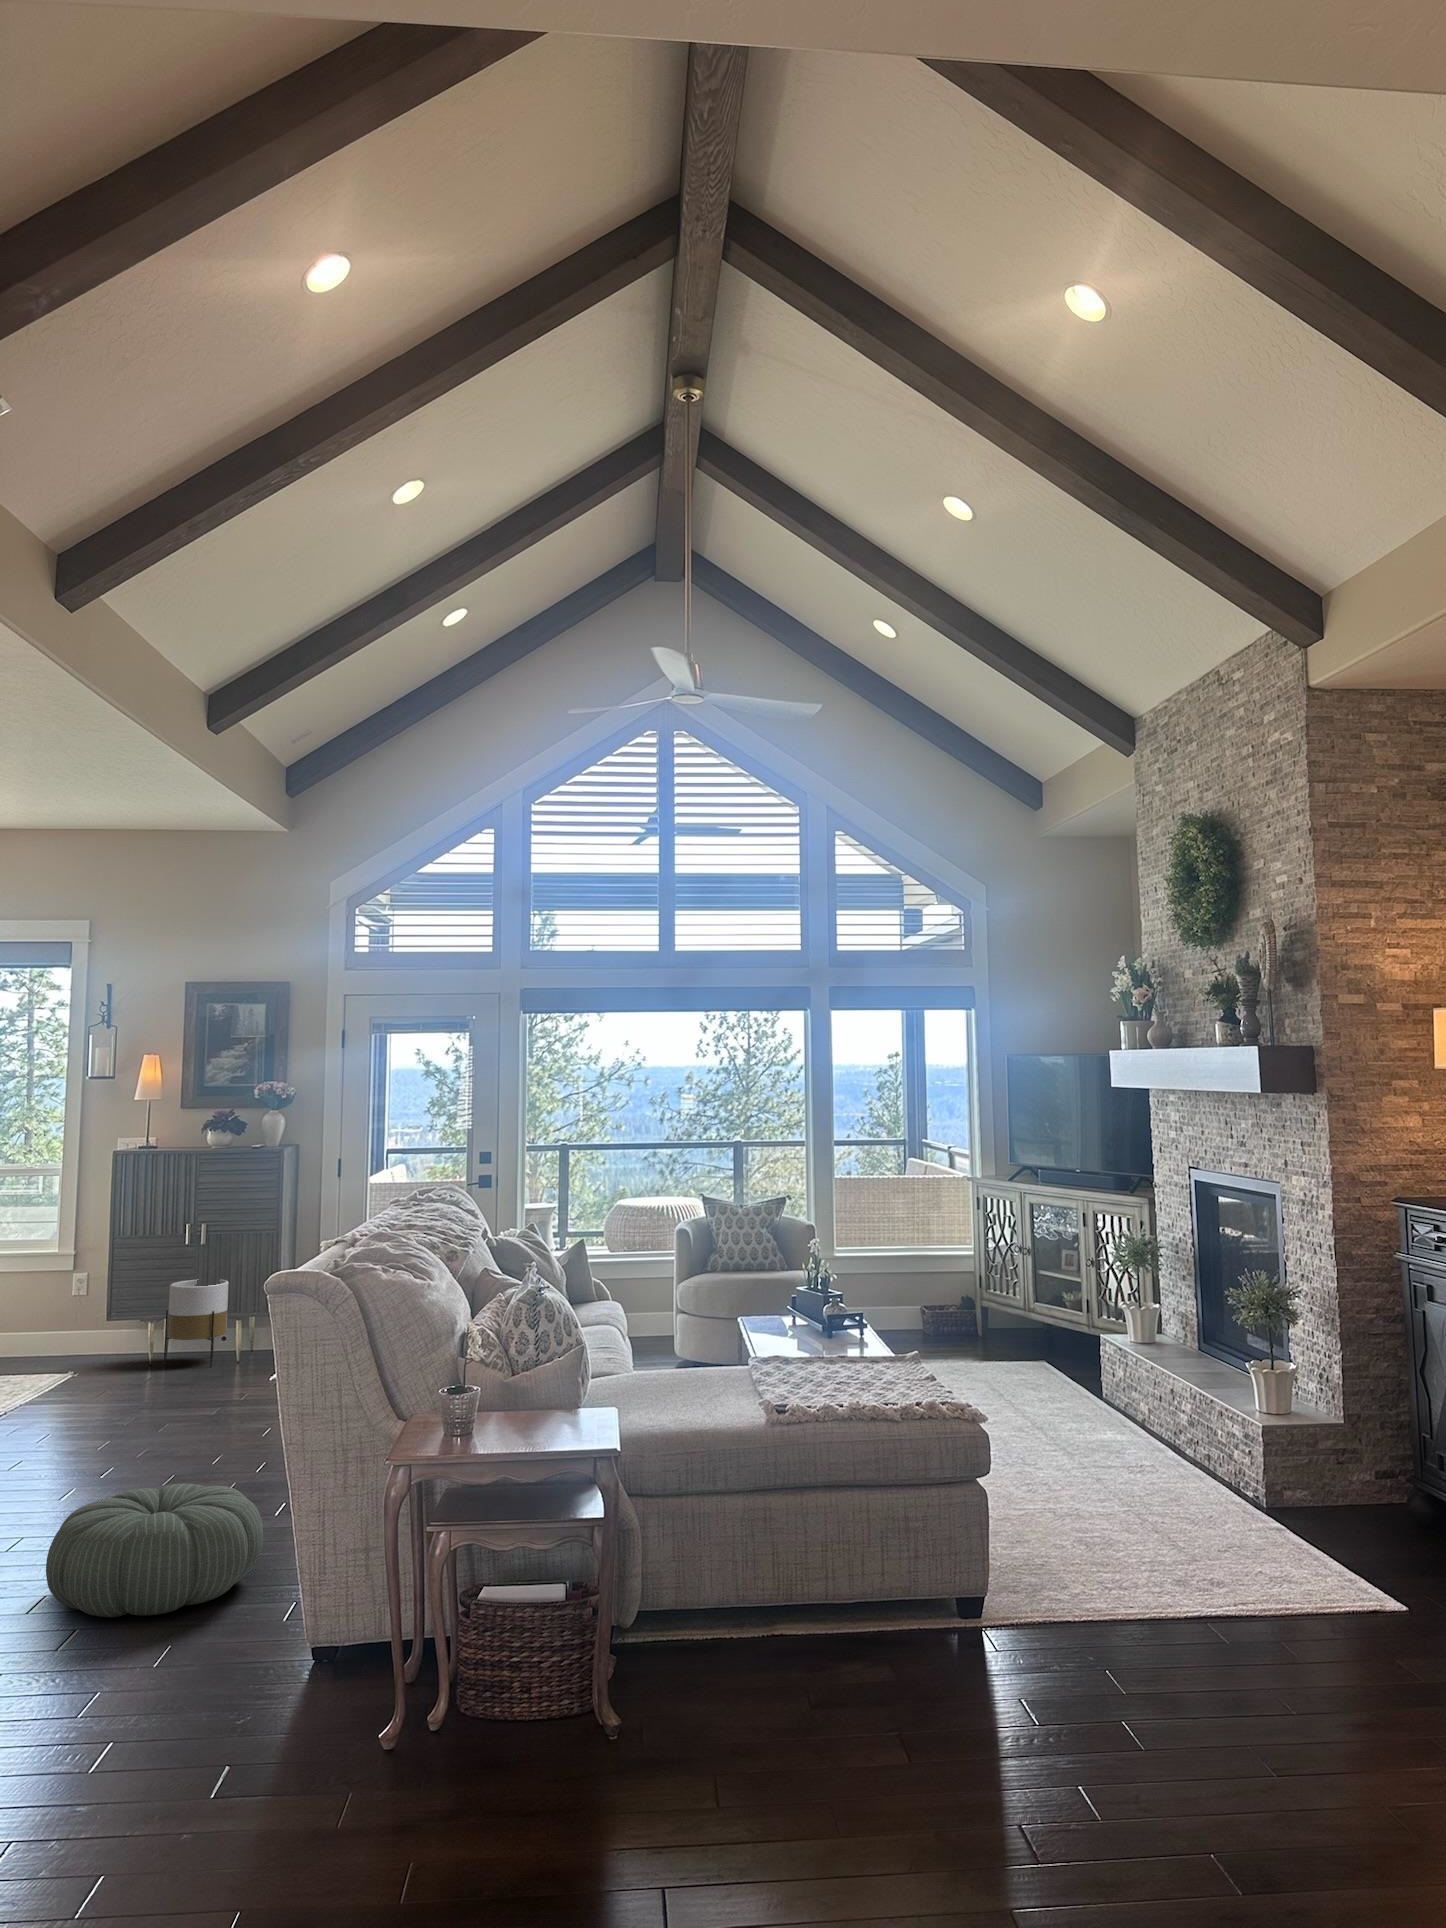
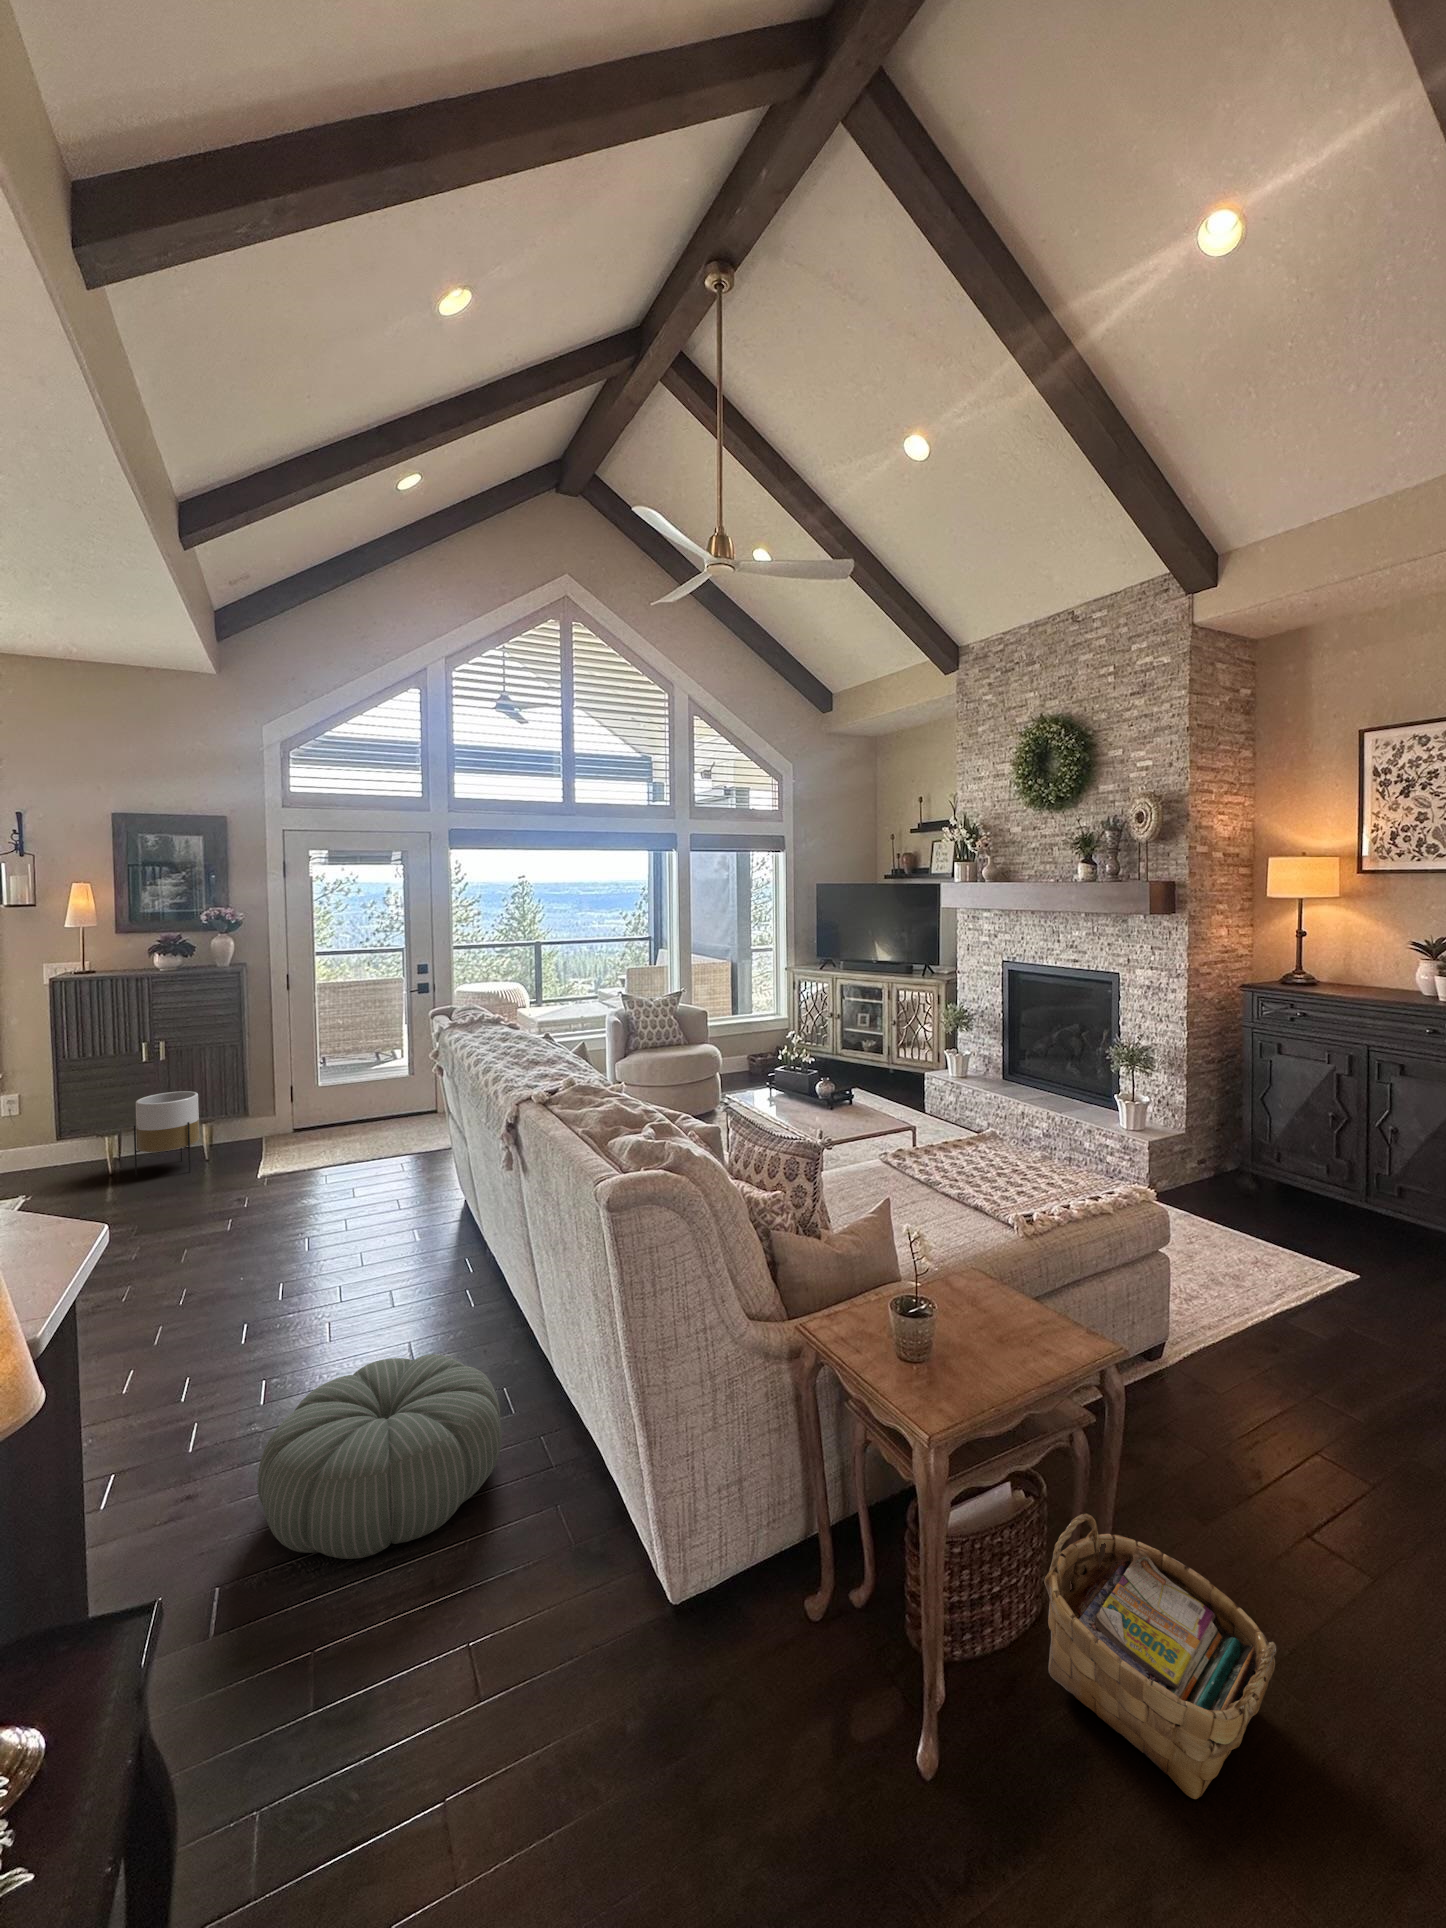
woven basket: none [495,1635,657,1846] -> present [1044,1514,1277,1799]

